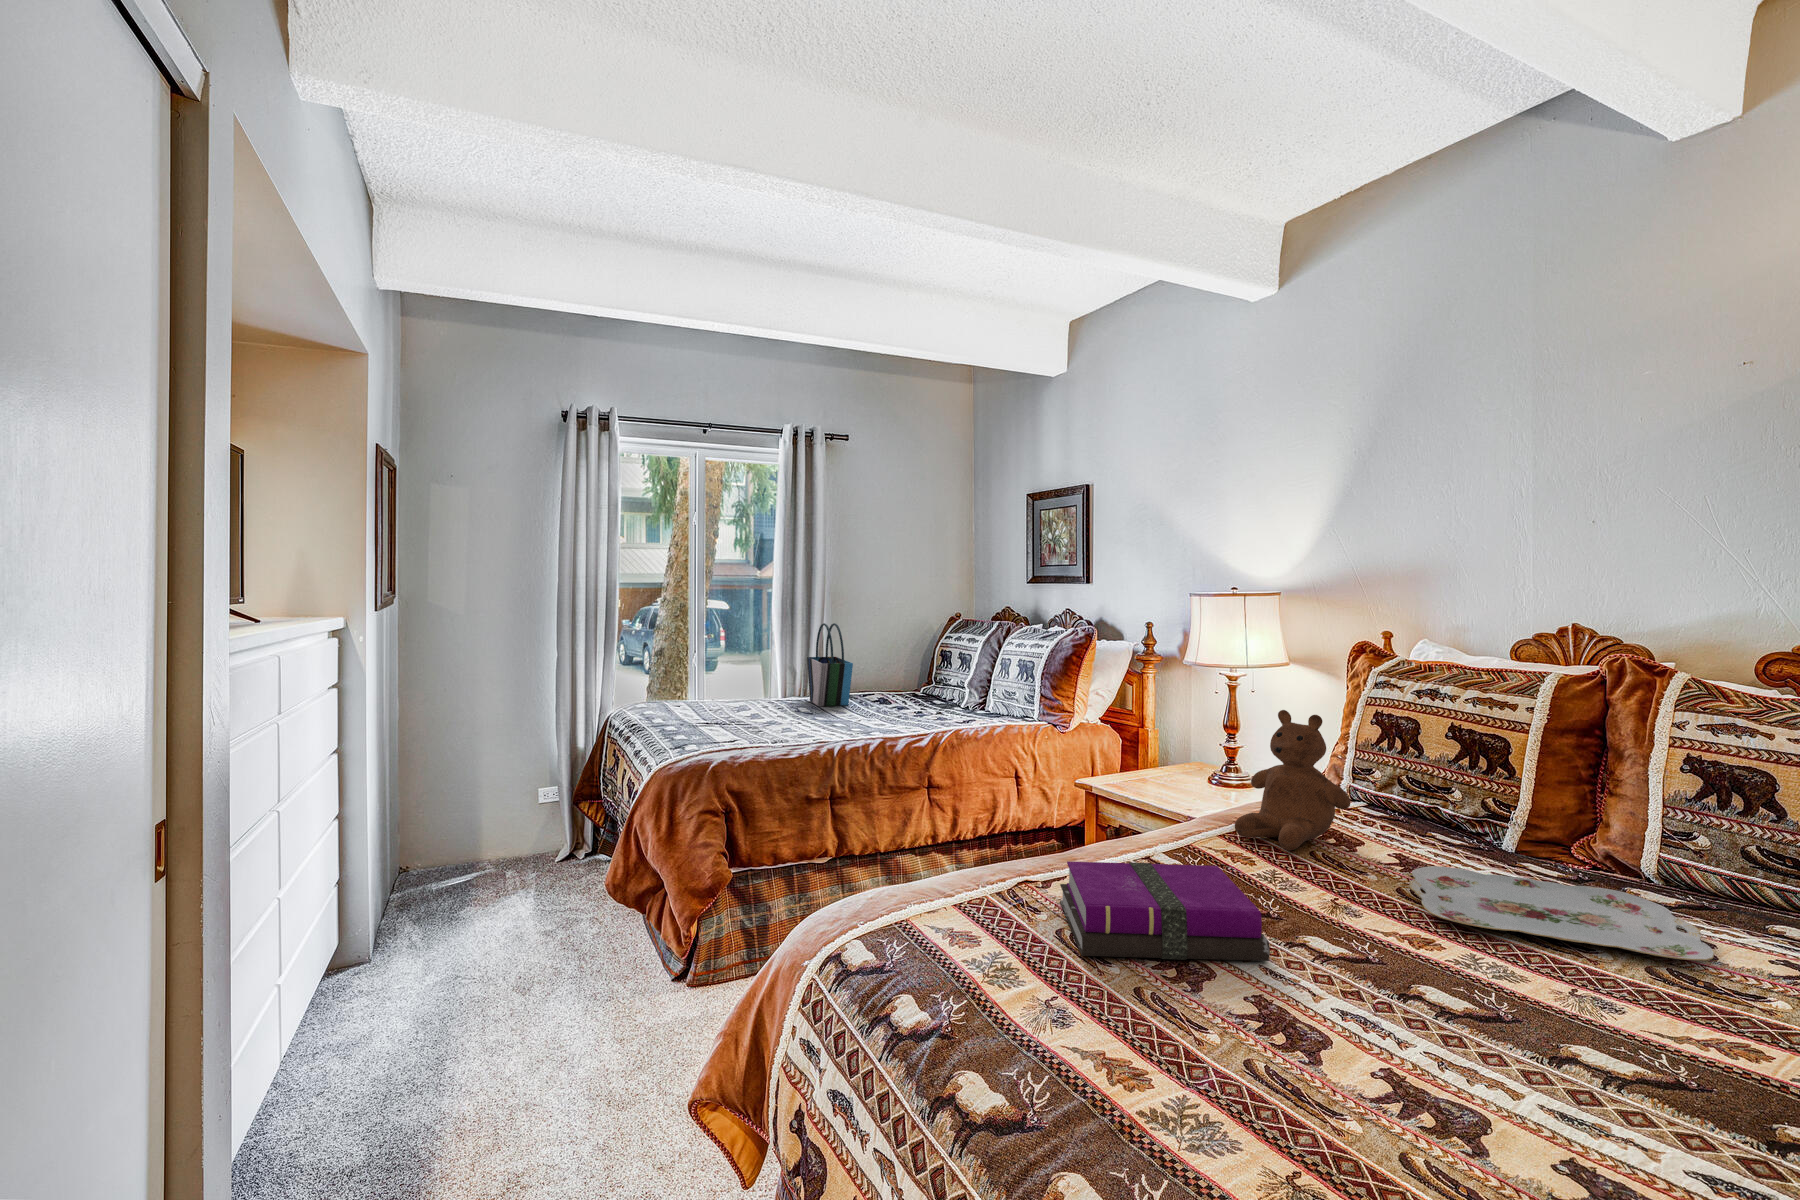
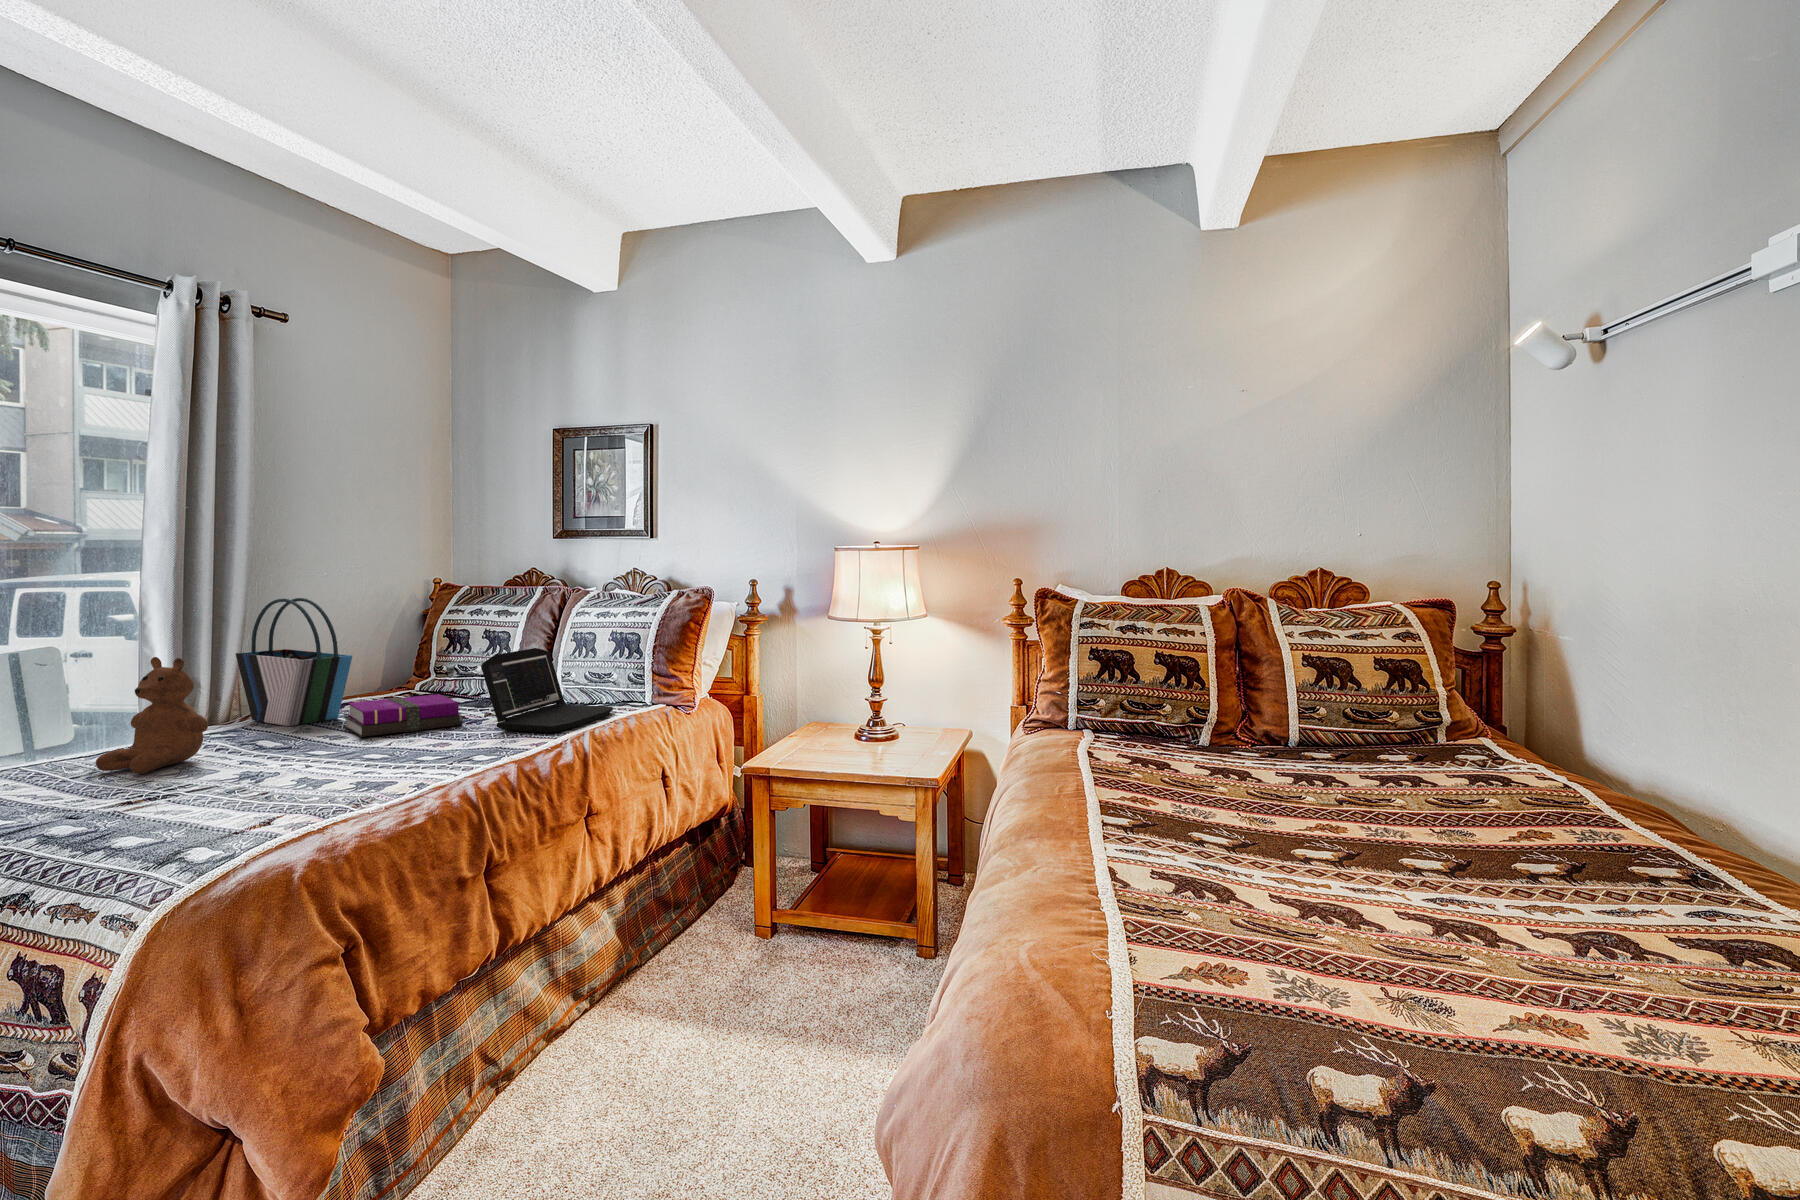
laptop: none [900,667,1000,731] -> present [481,648,613,733]
teddy bear: present [1235,710,1350,850] -> present [96,657,208,774]
notebook: present [1060,861,1270,961] -> present [344,694,463,737]
serving tray: present [1409,866,1714,961] -> none [1221,754,1422,796]

